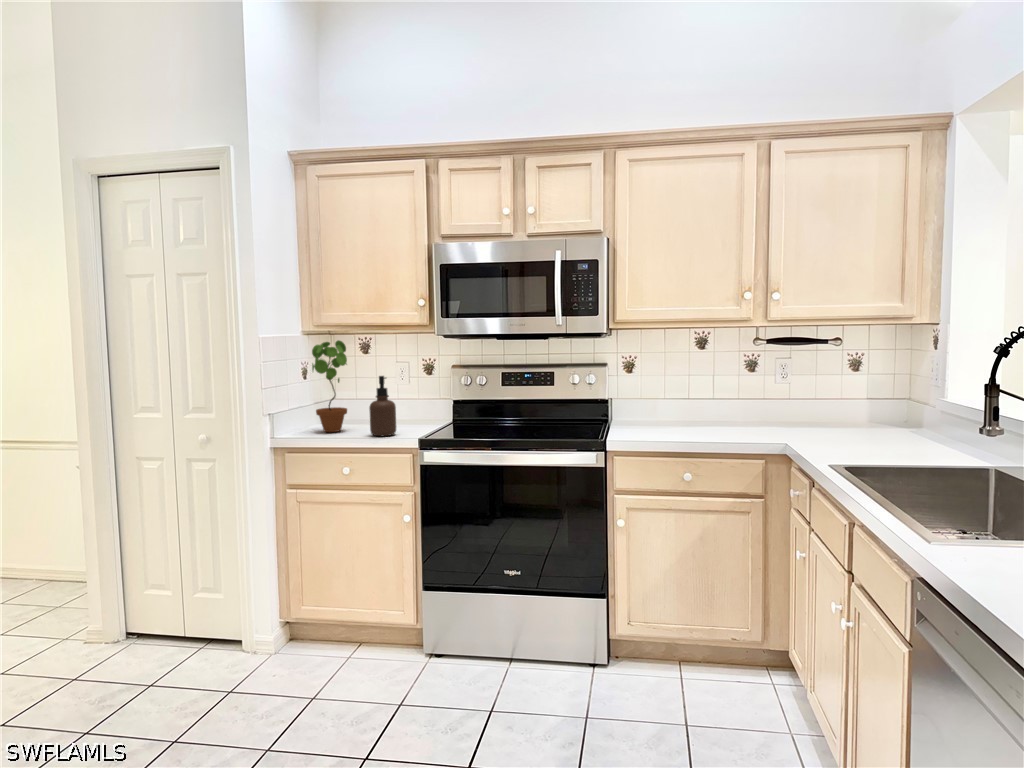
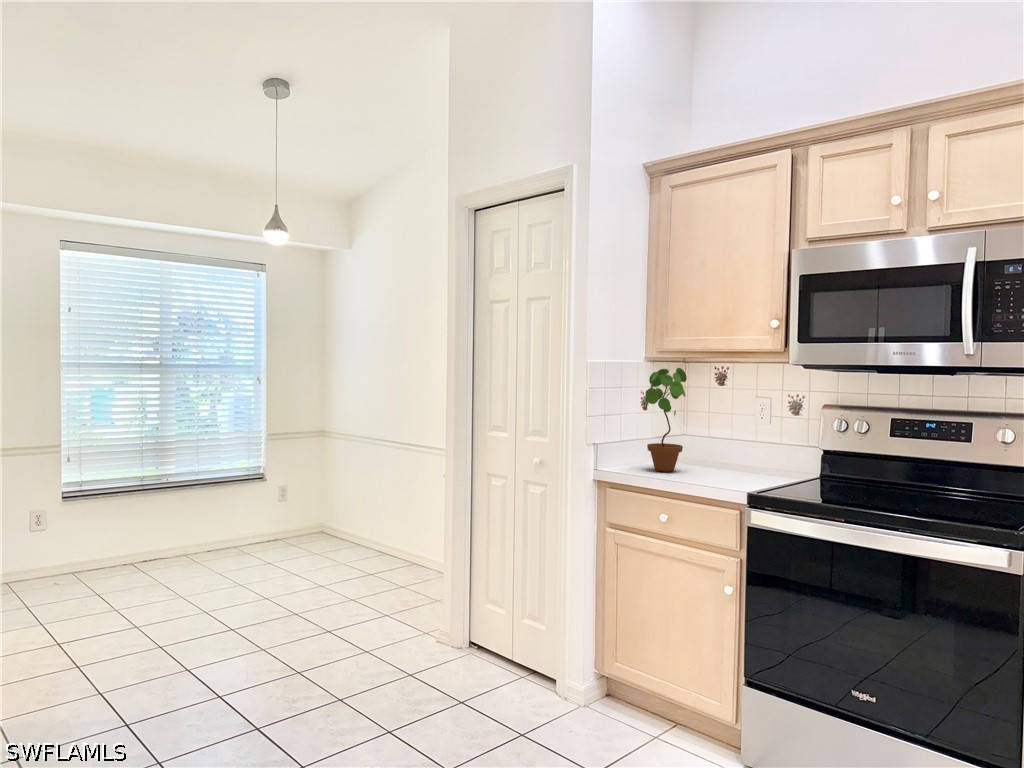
soap dispenser: present [369,376,396,436] -> none [698,411,731,484]

